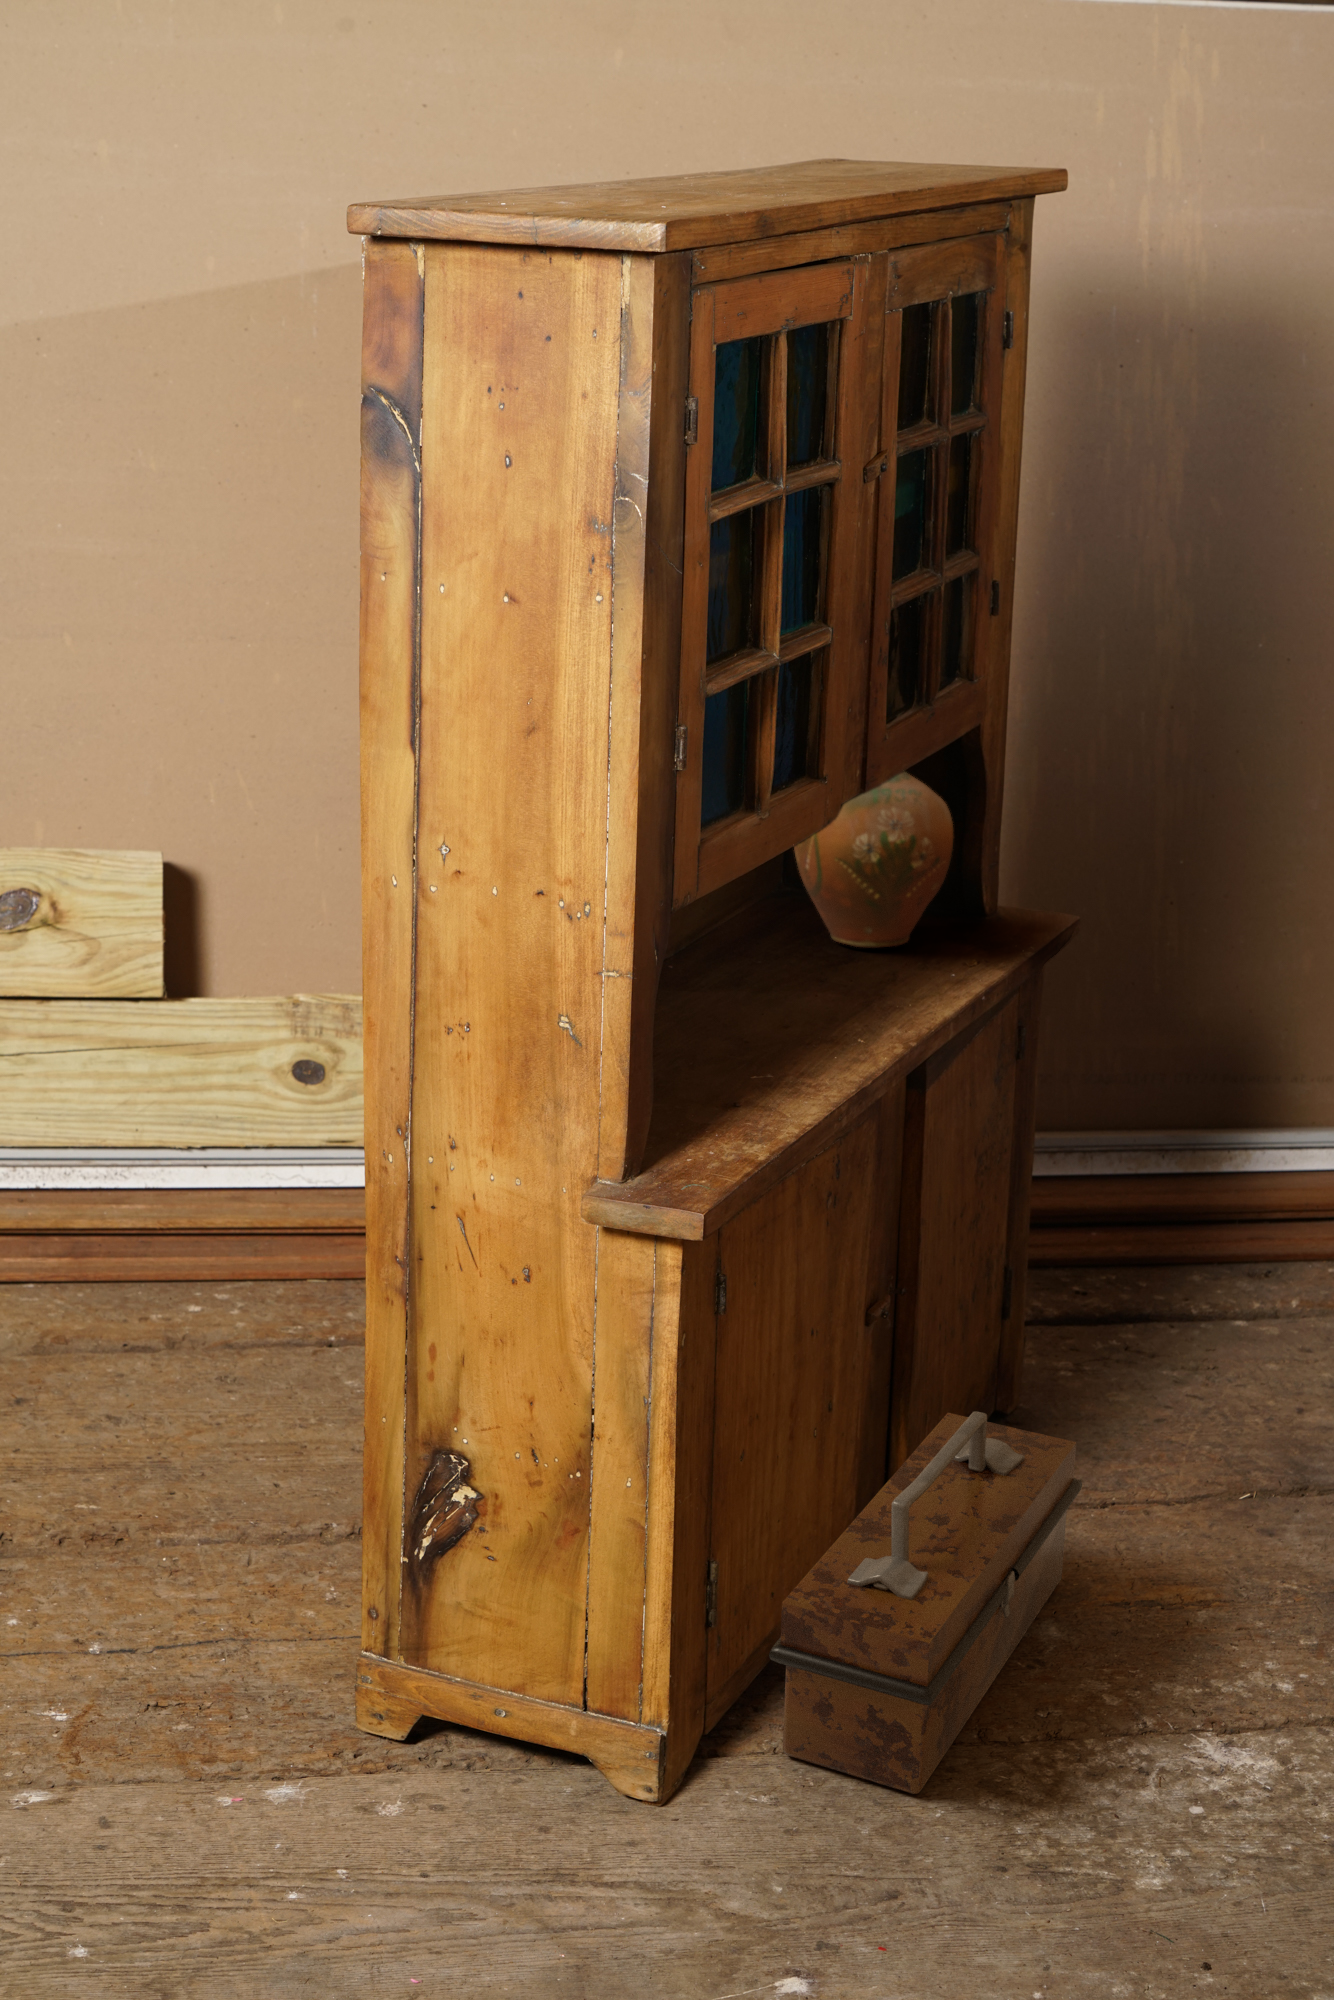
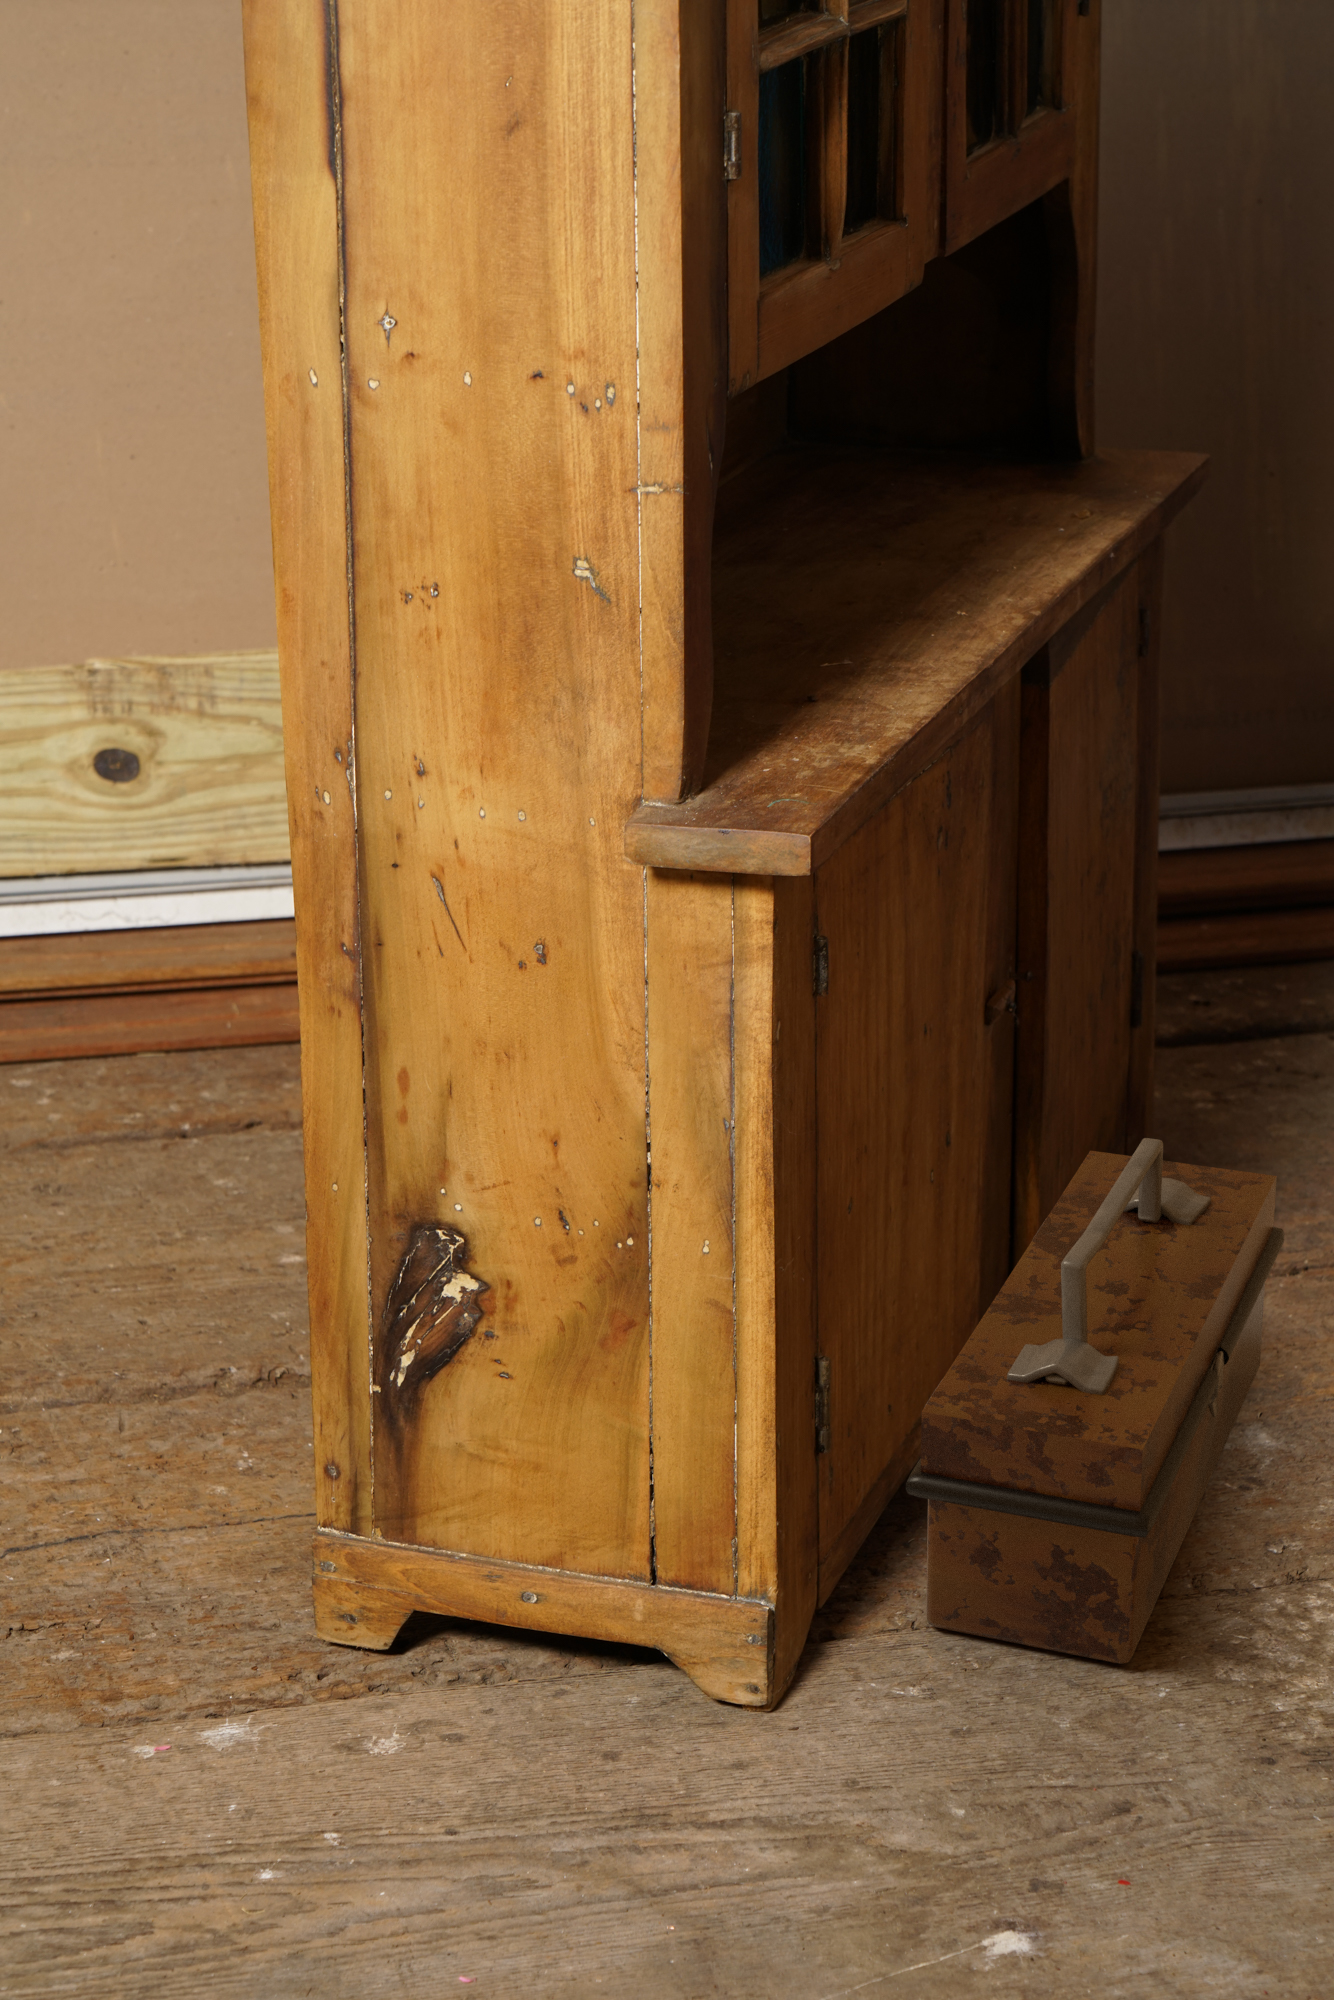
ceramic jug: present [794,772,954,948] -> none [821,170,1054,507]

